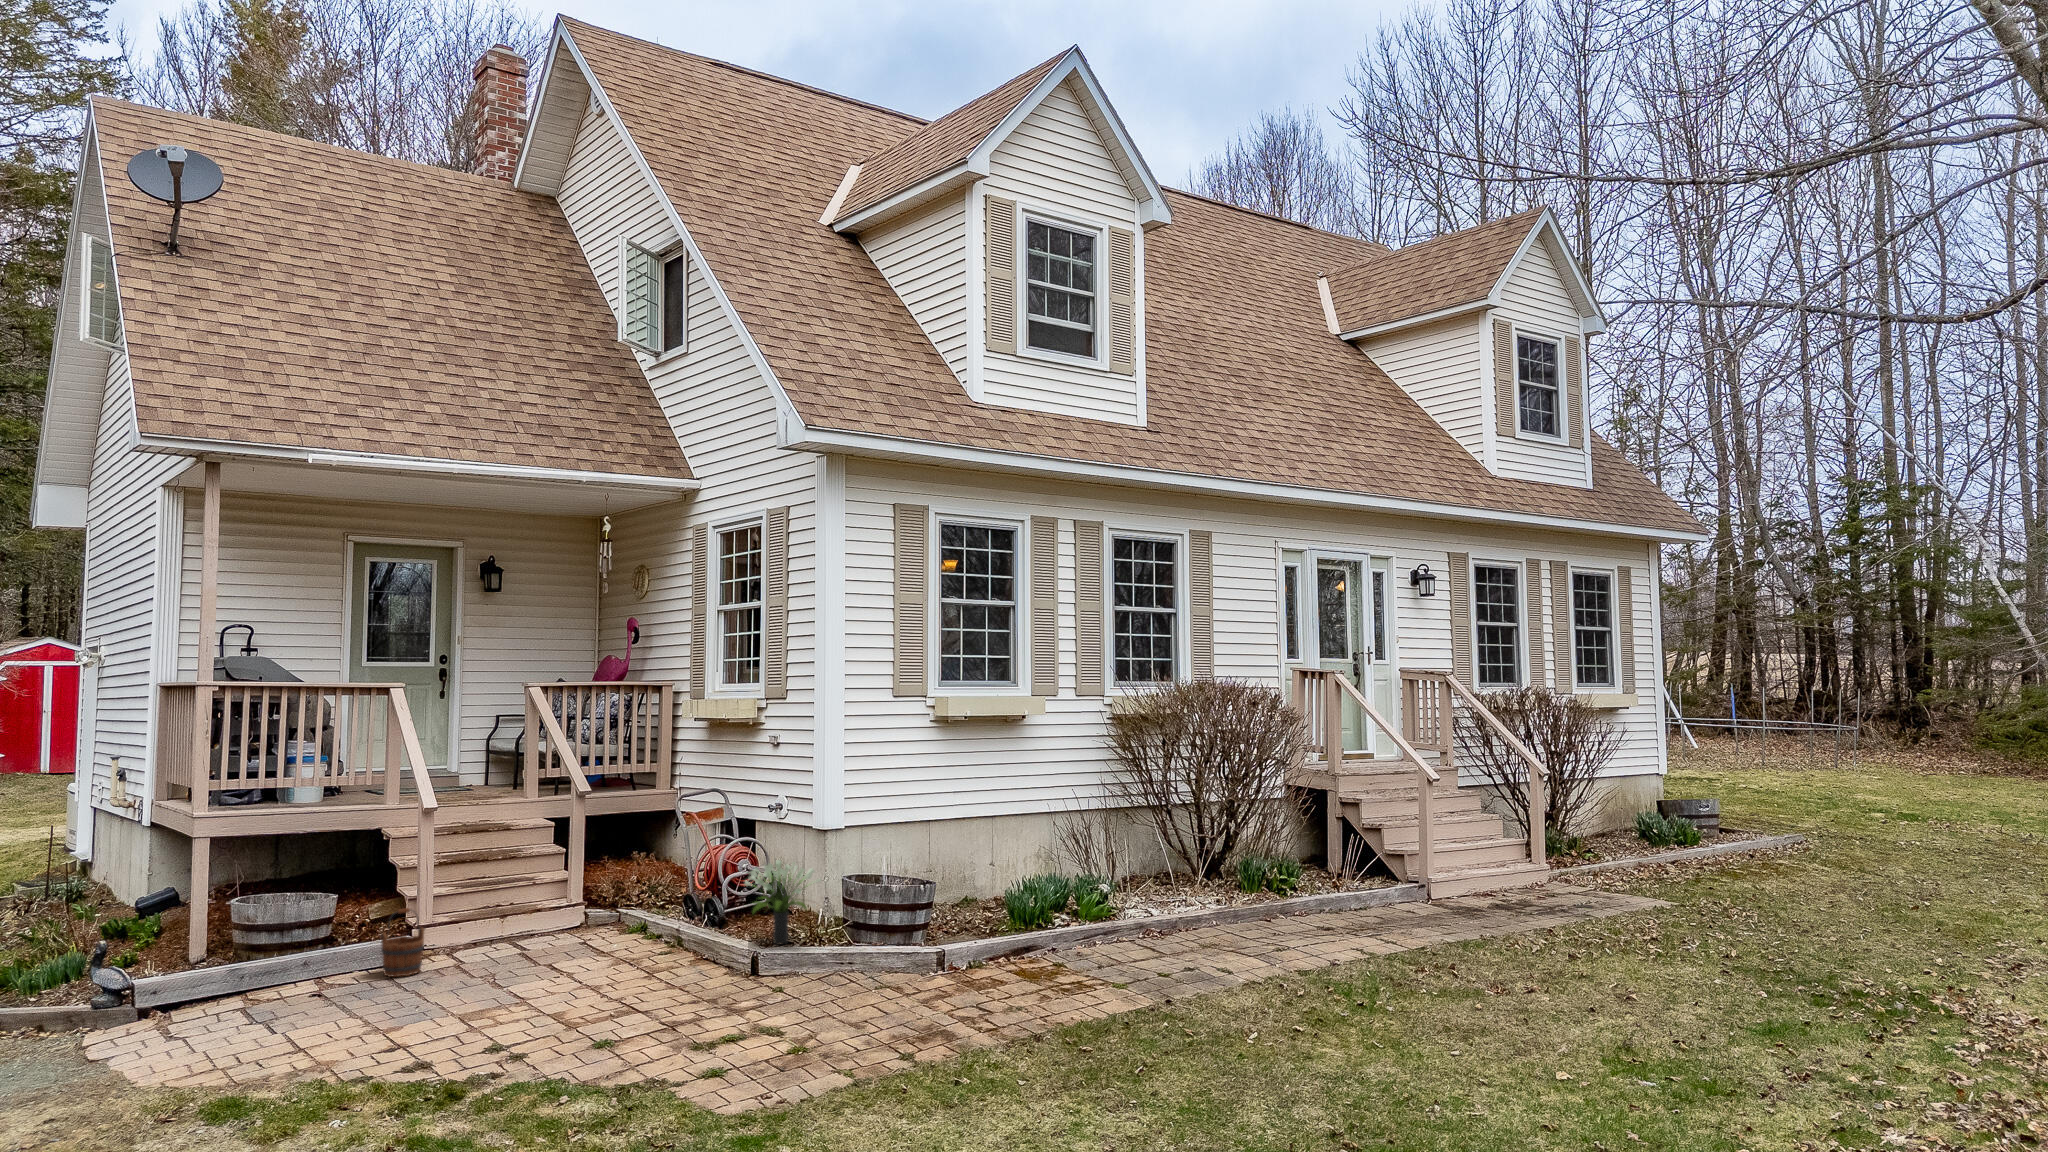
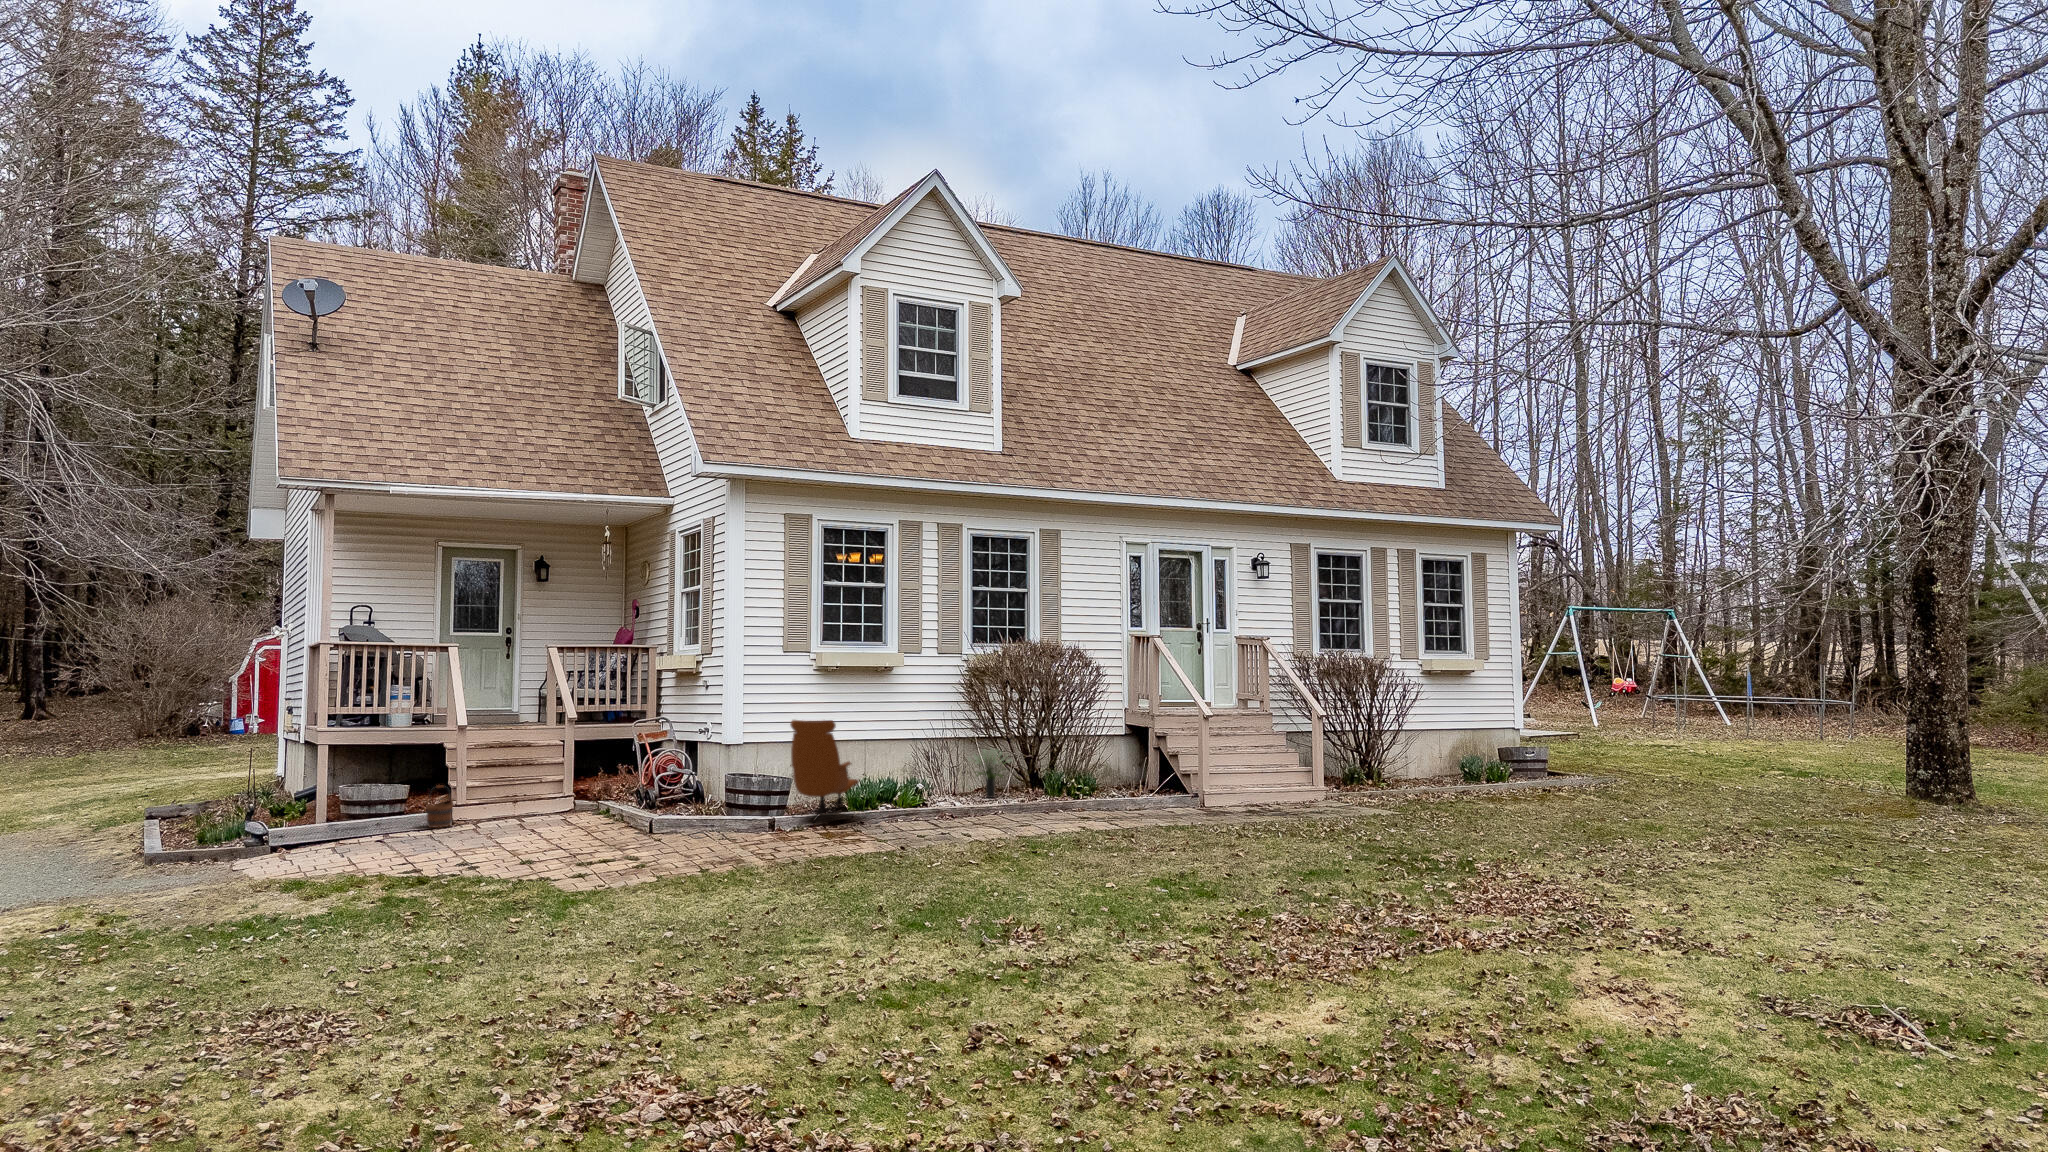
lounge chair: none [926,797,1017,947] -> present [790,720,859,822]
potted plant: present [744,860,821,944] -> present [968,748,1013,798]

